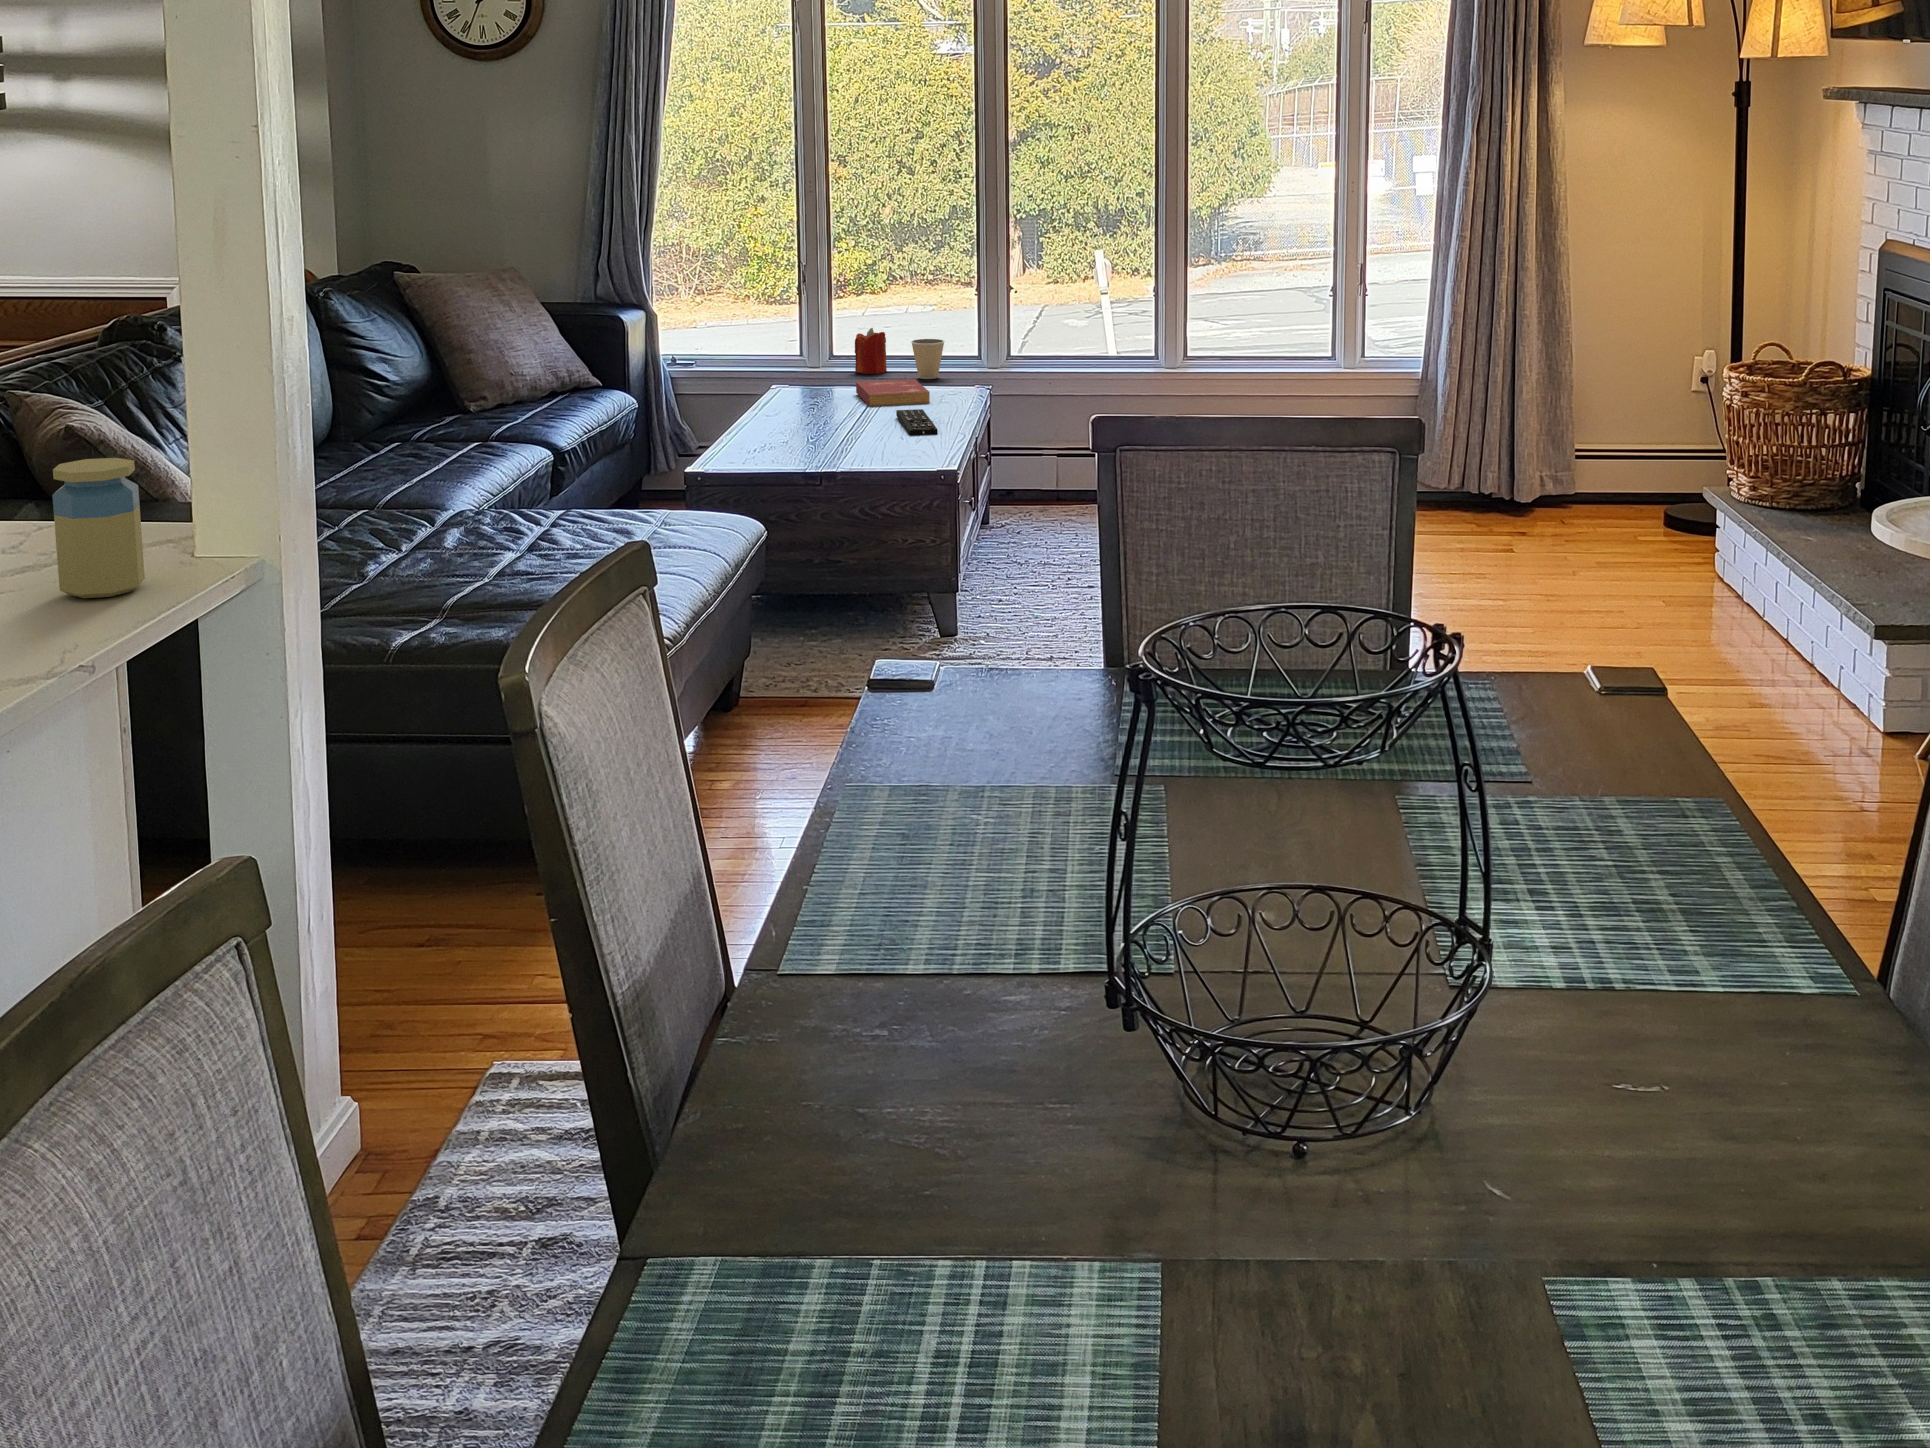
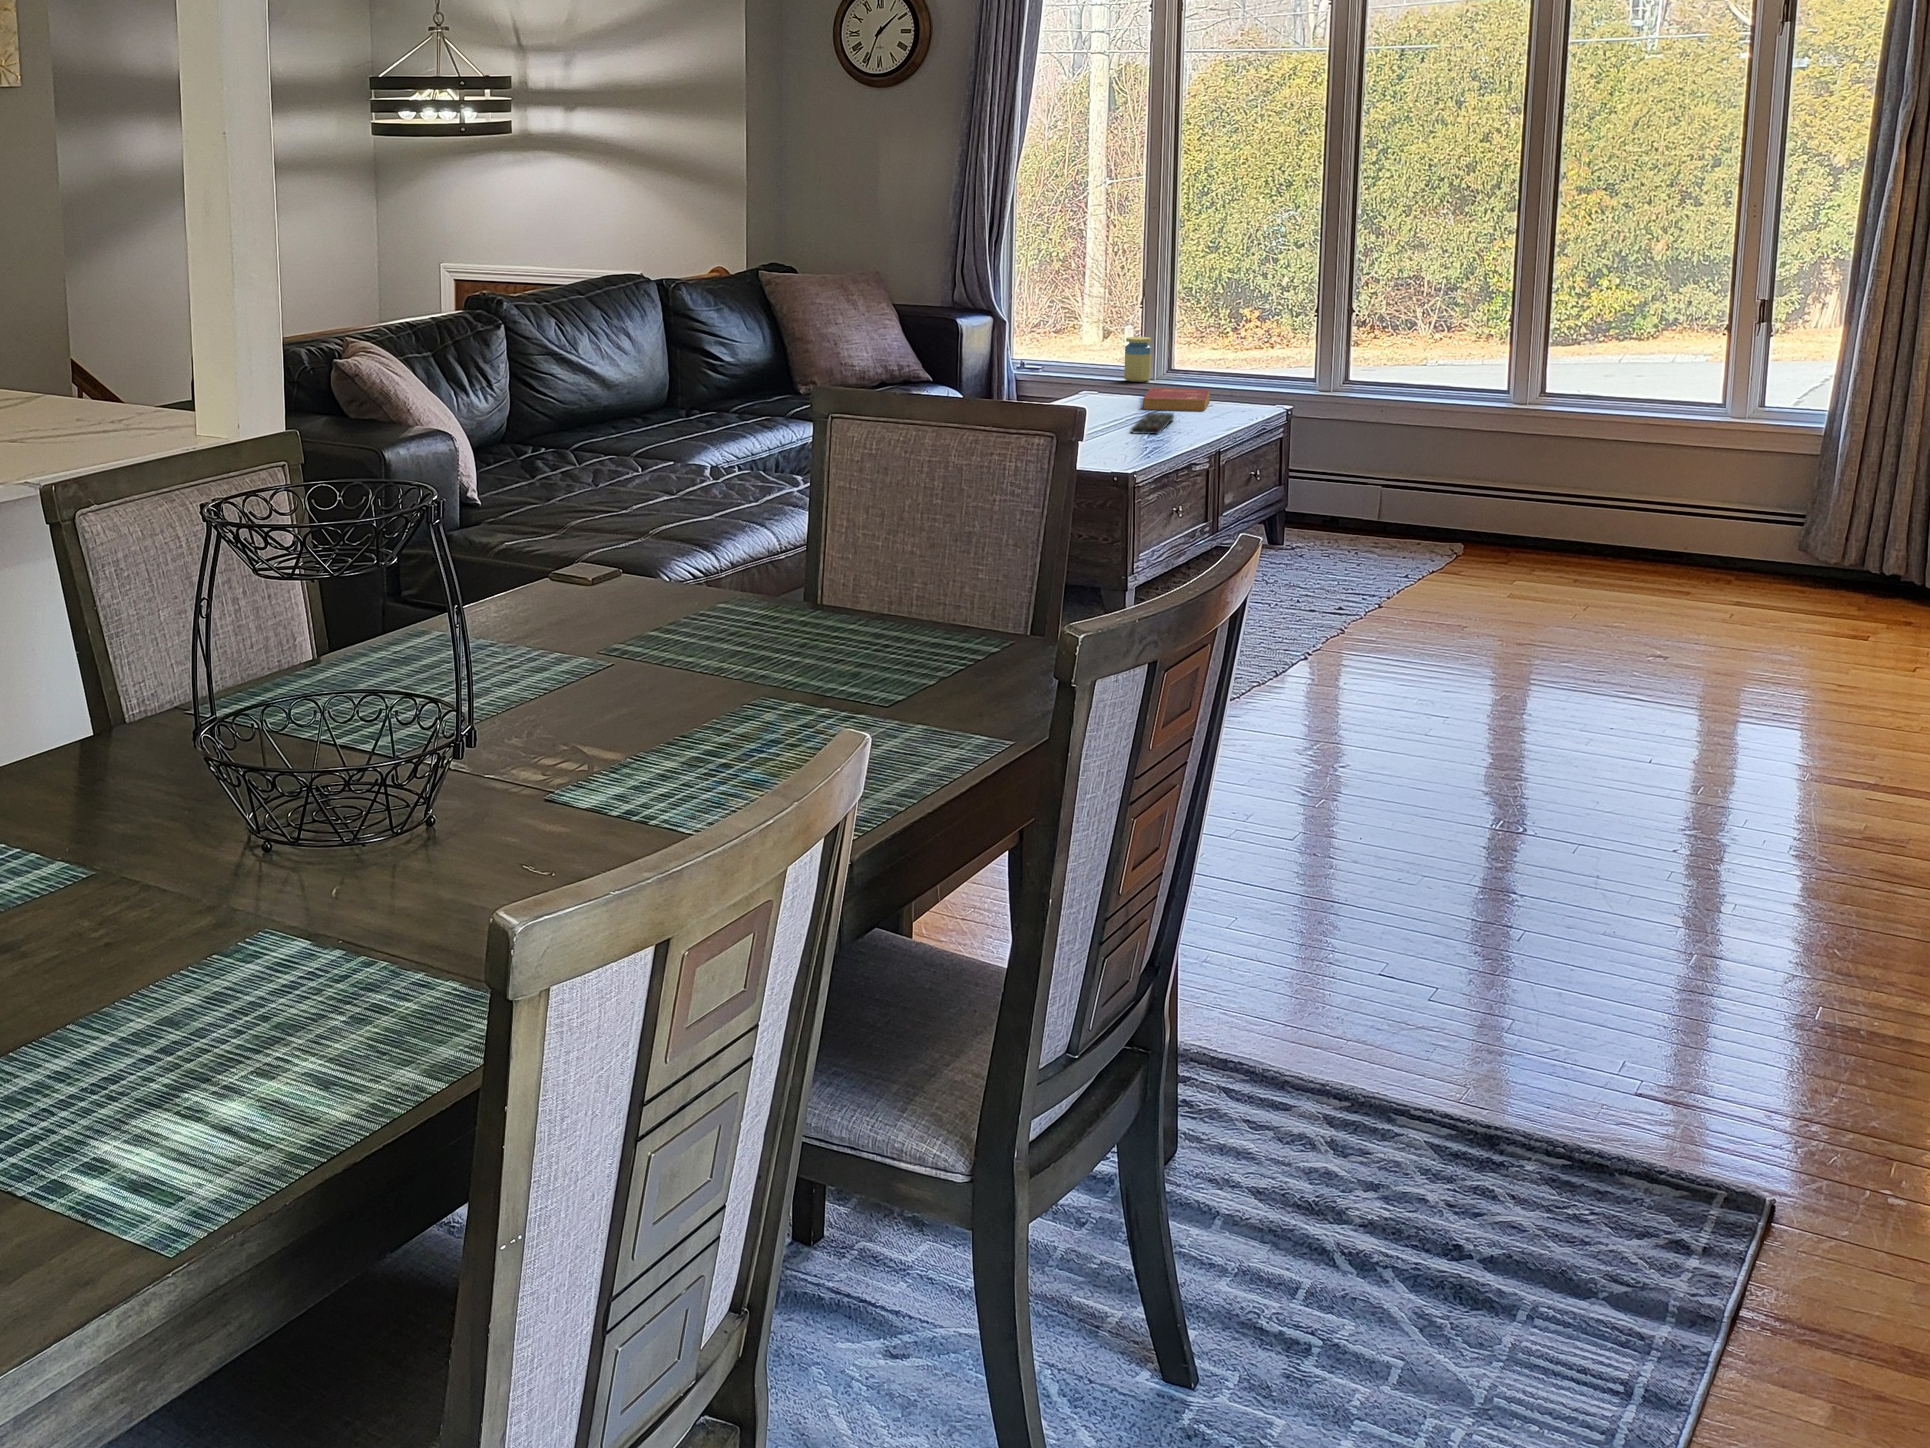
candle: present [855,328,887,374] -> none [1186,341,1220,386]
coffee cup: present [911,339,944,379] -> none [1230,354,1265,393]
jar: present [52,458,145,598] -> present [1124,337,1151,382]

